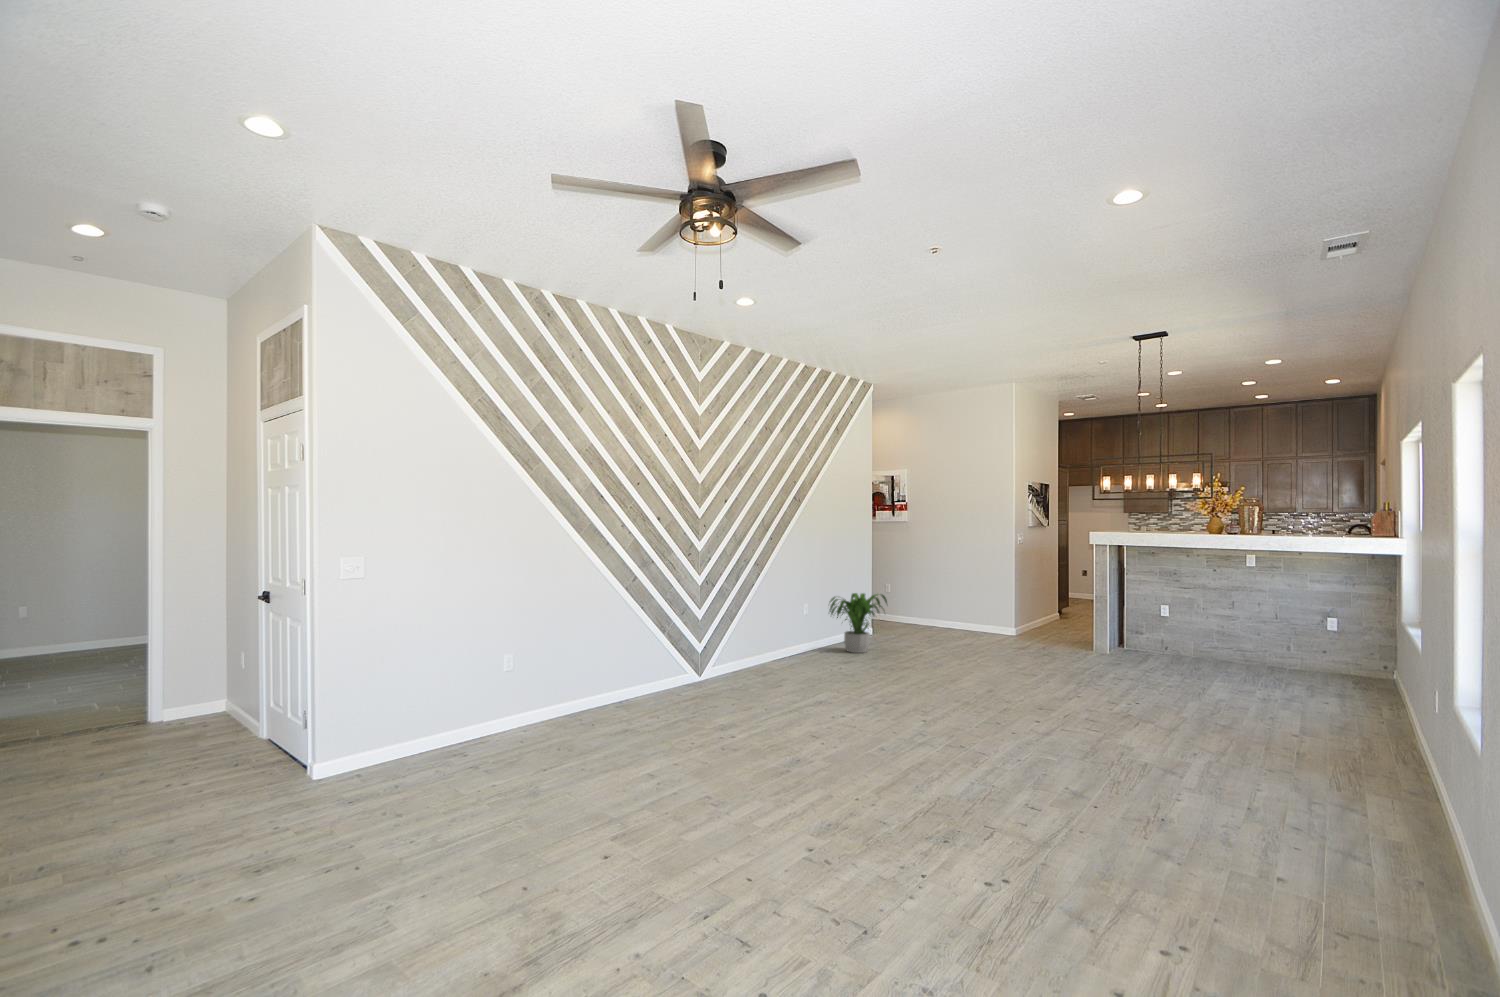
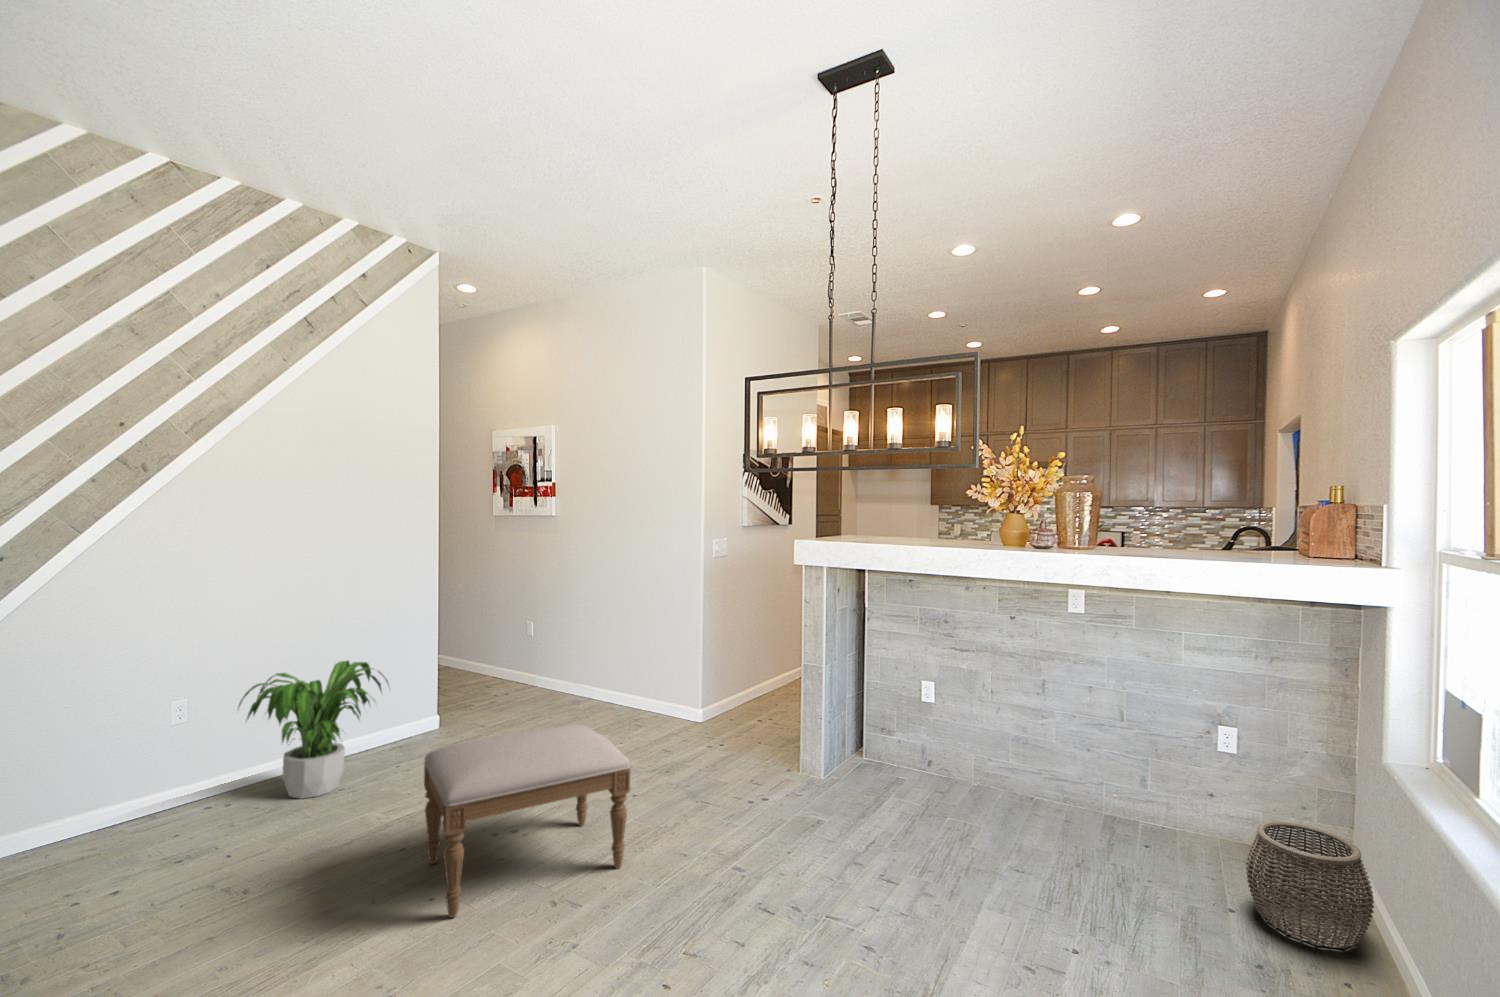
ottoman: none [950,615,1044,678] -> present [424,725,630,918]
woven basket: none [1337,650,1394,693] -> present [1246,821,1374,949]

